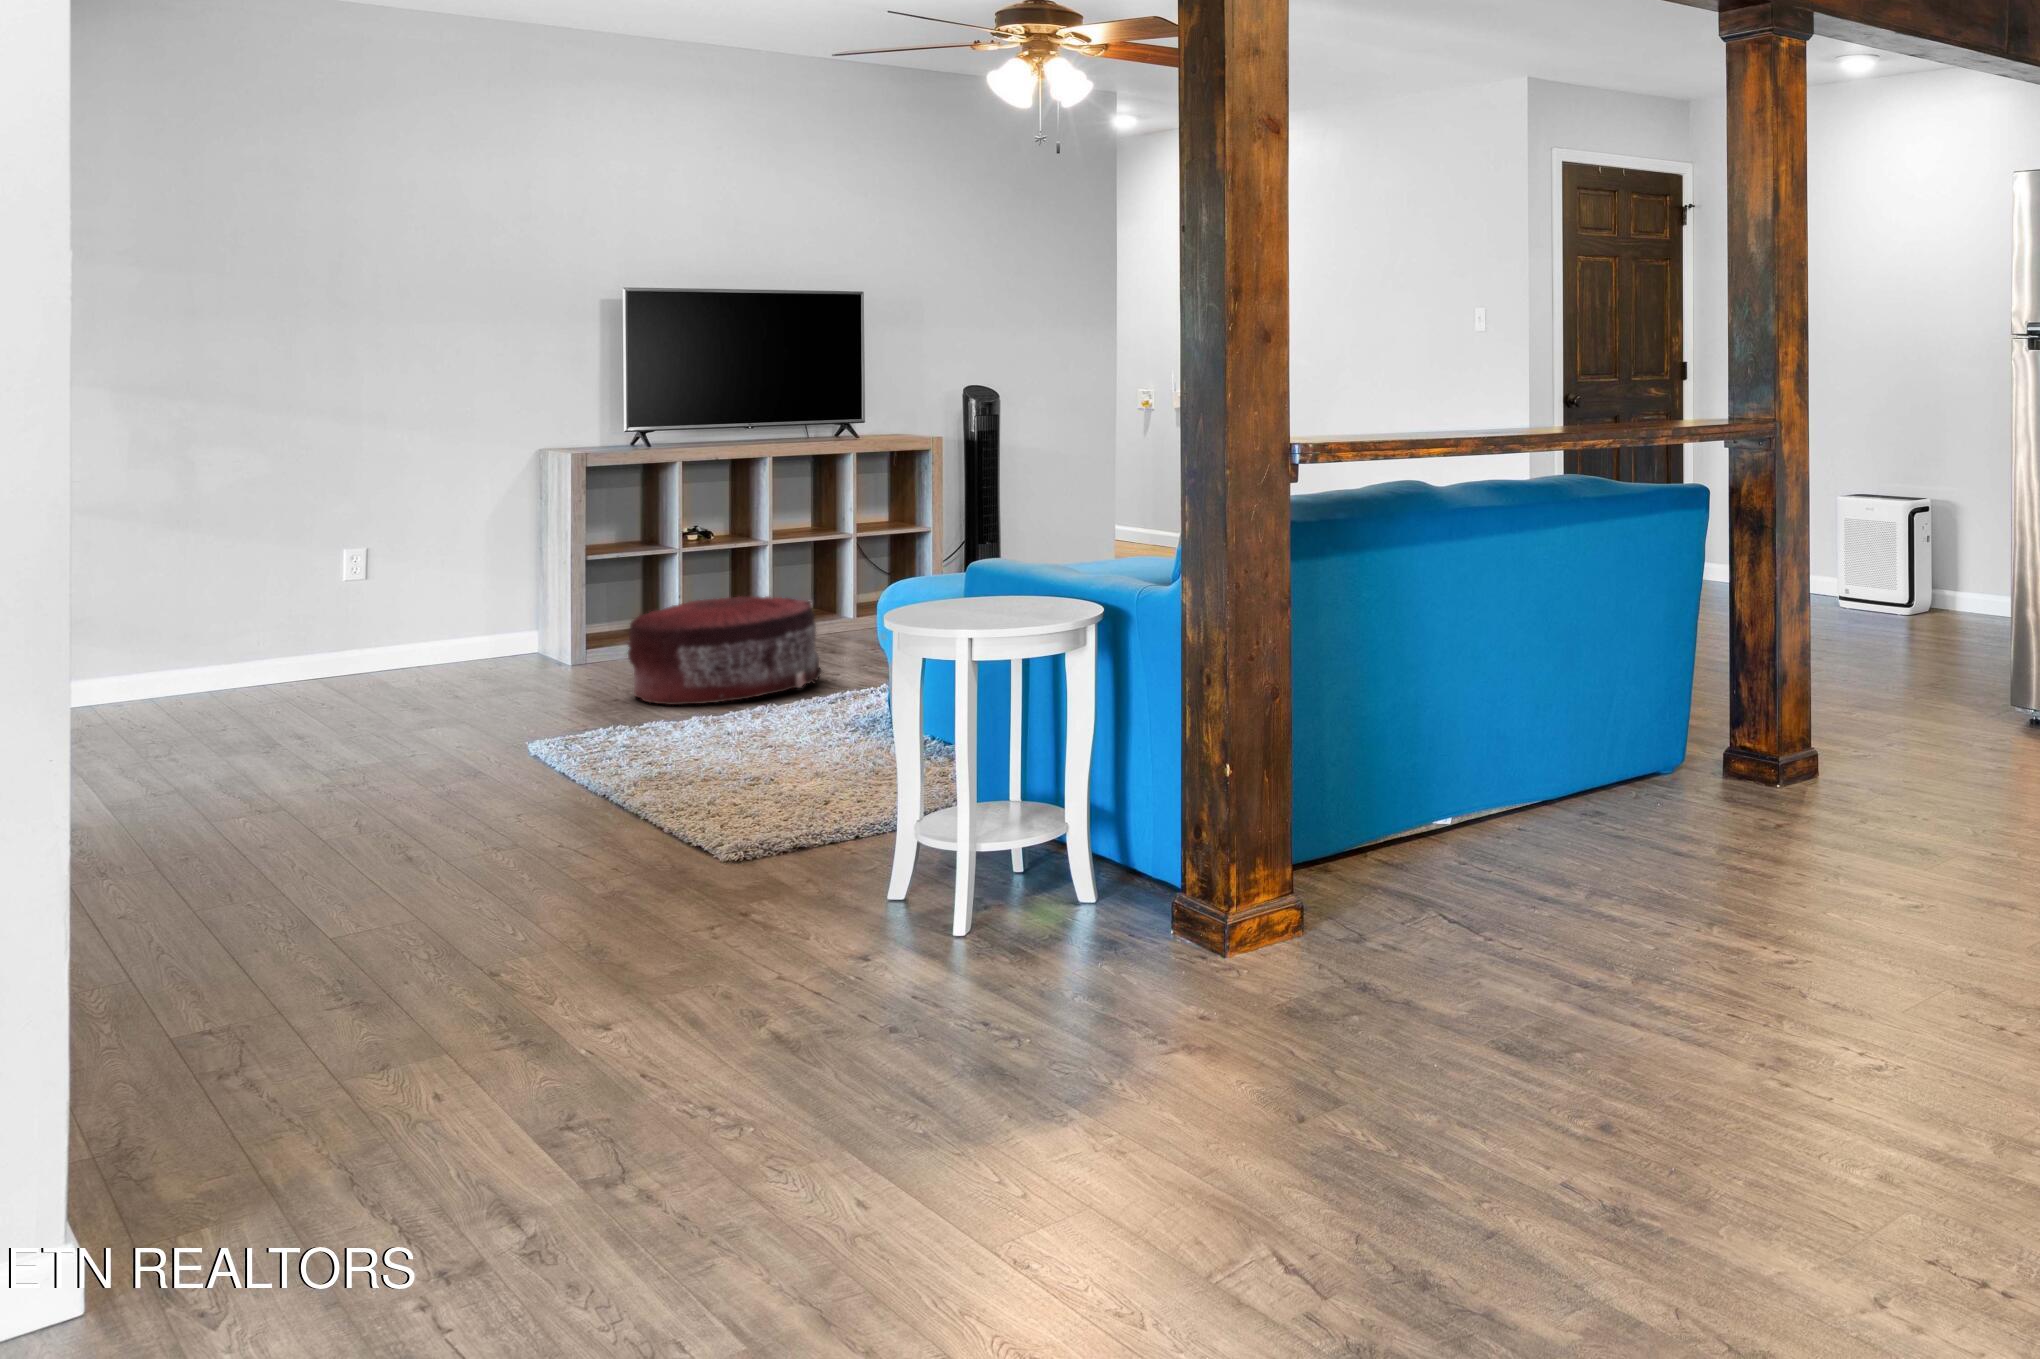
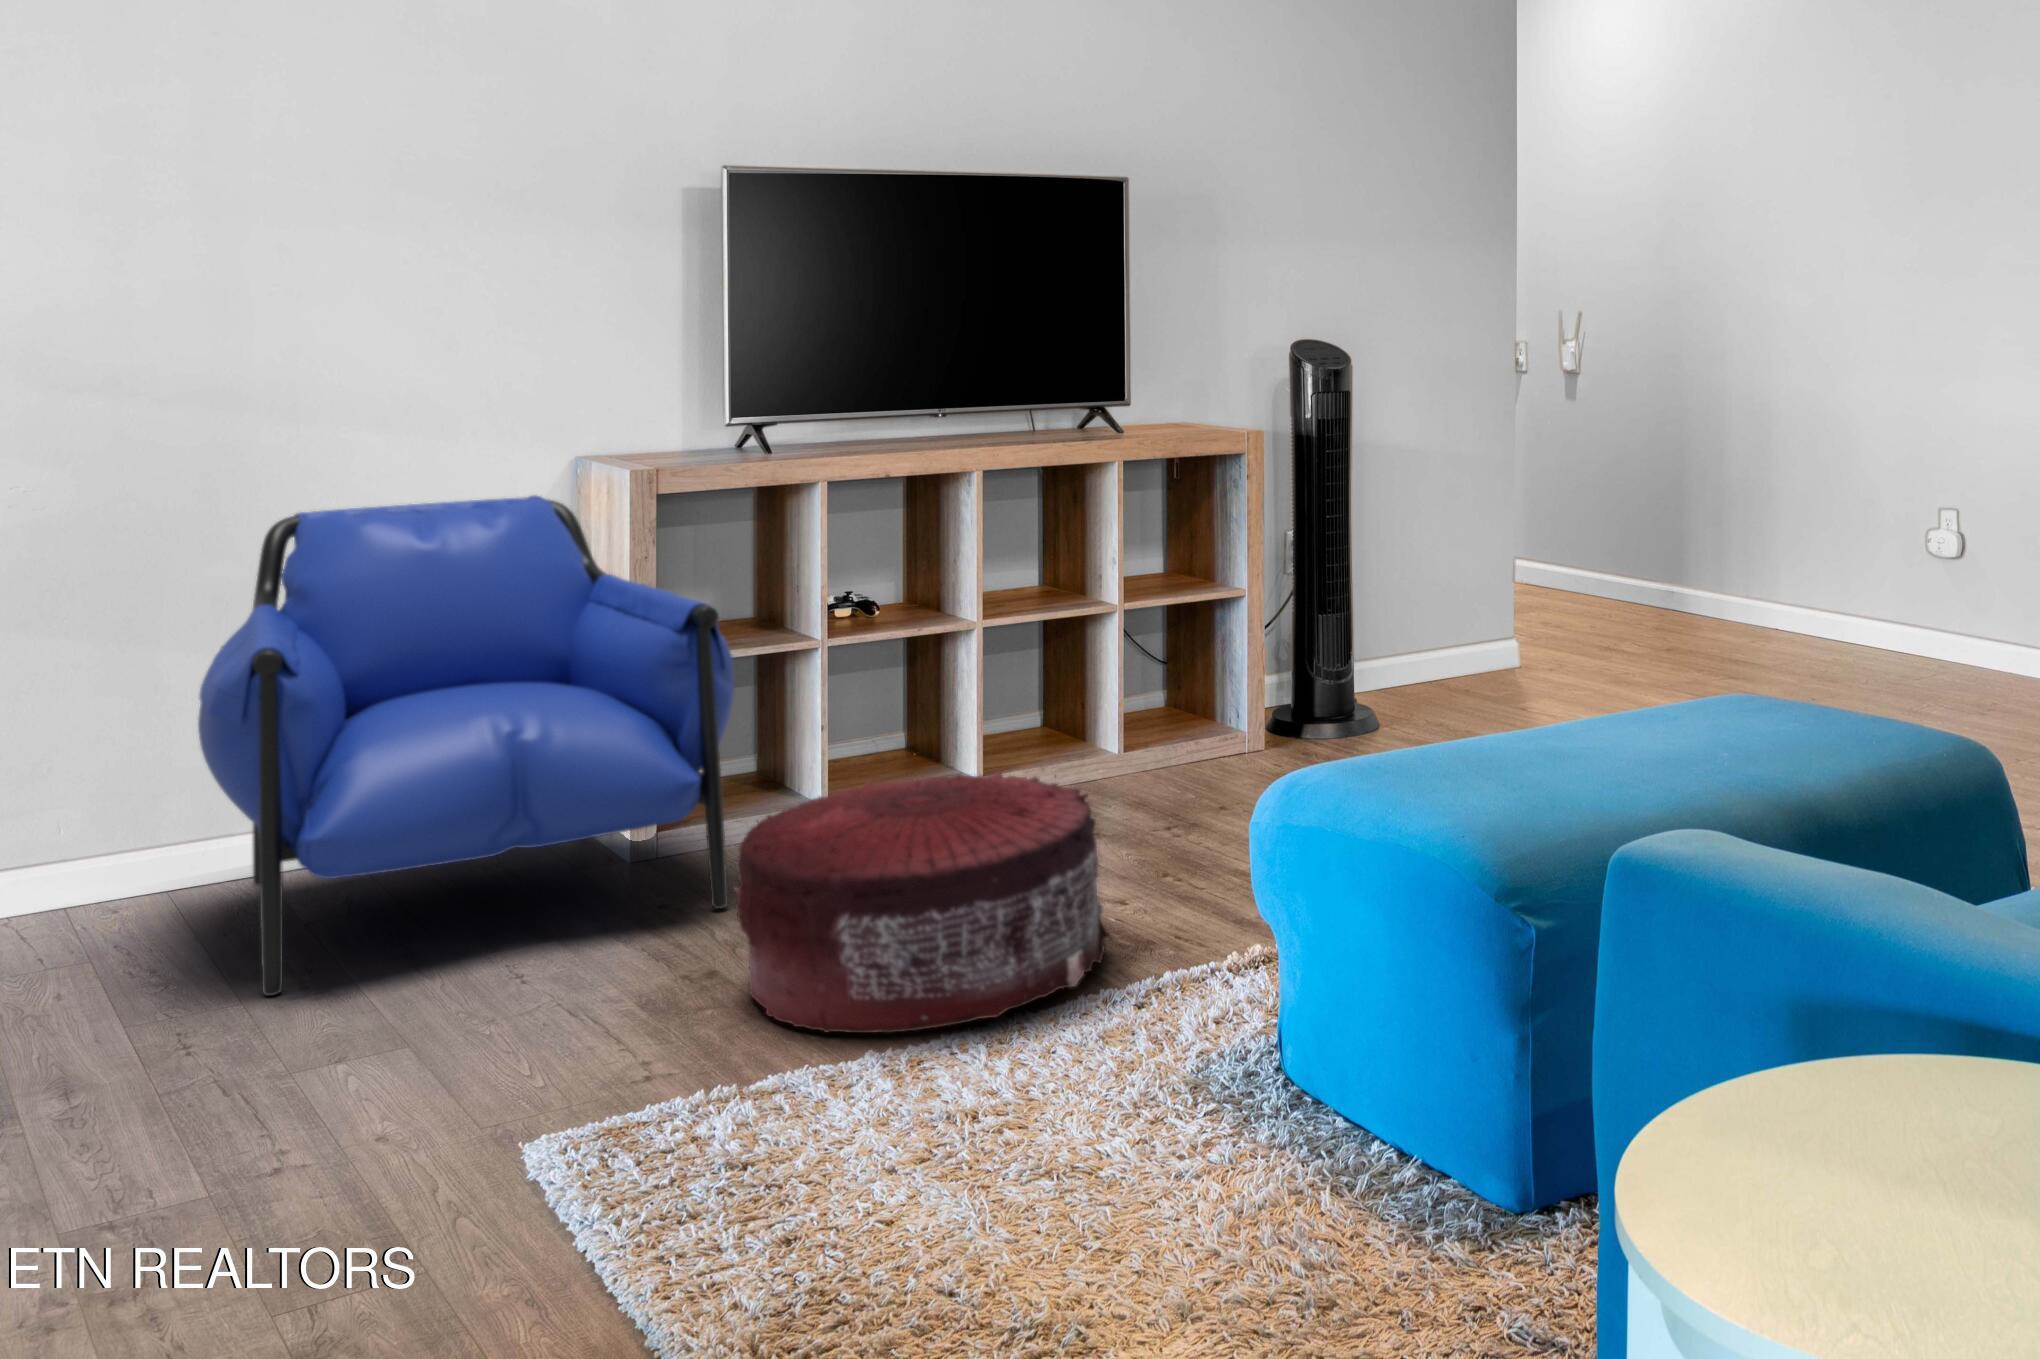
armchair: none [338,468,628,705] -> present [198,495,734,996]

